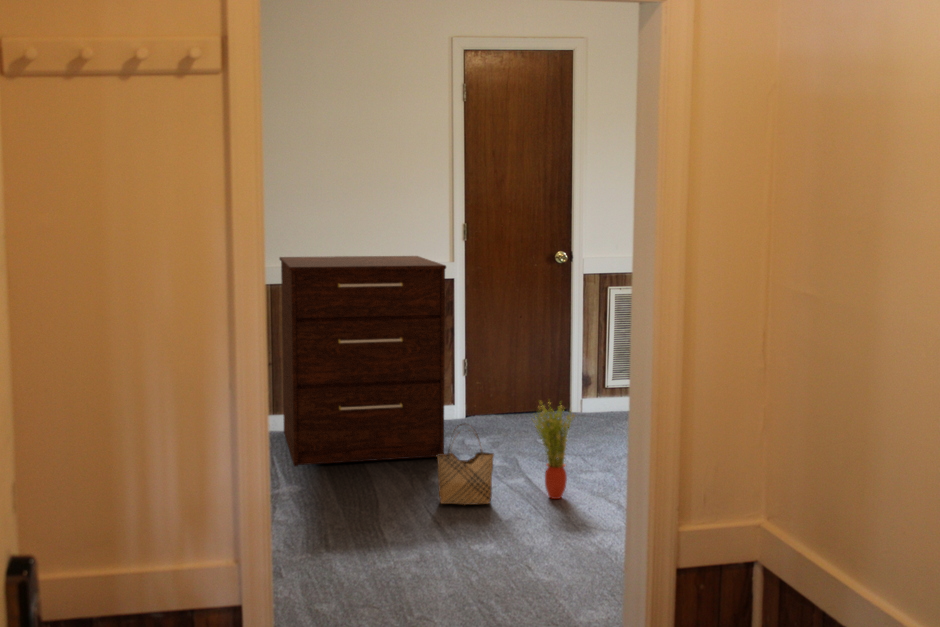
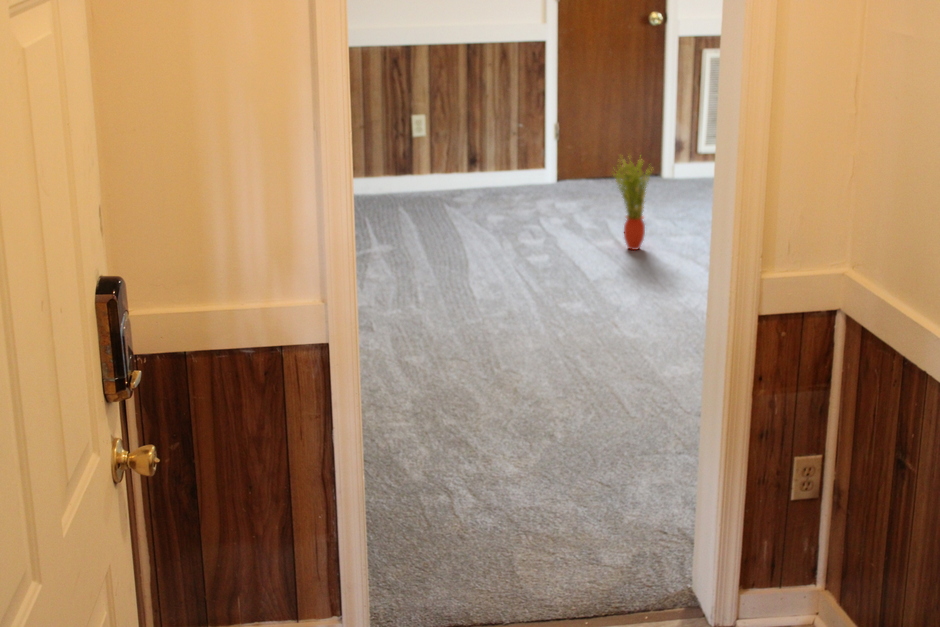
dresser: present [280,256,446,467] -> none [371,17,533,221]
woven basket: present [437,429,494,505] -> none [519,176,575,253]

